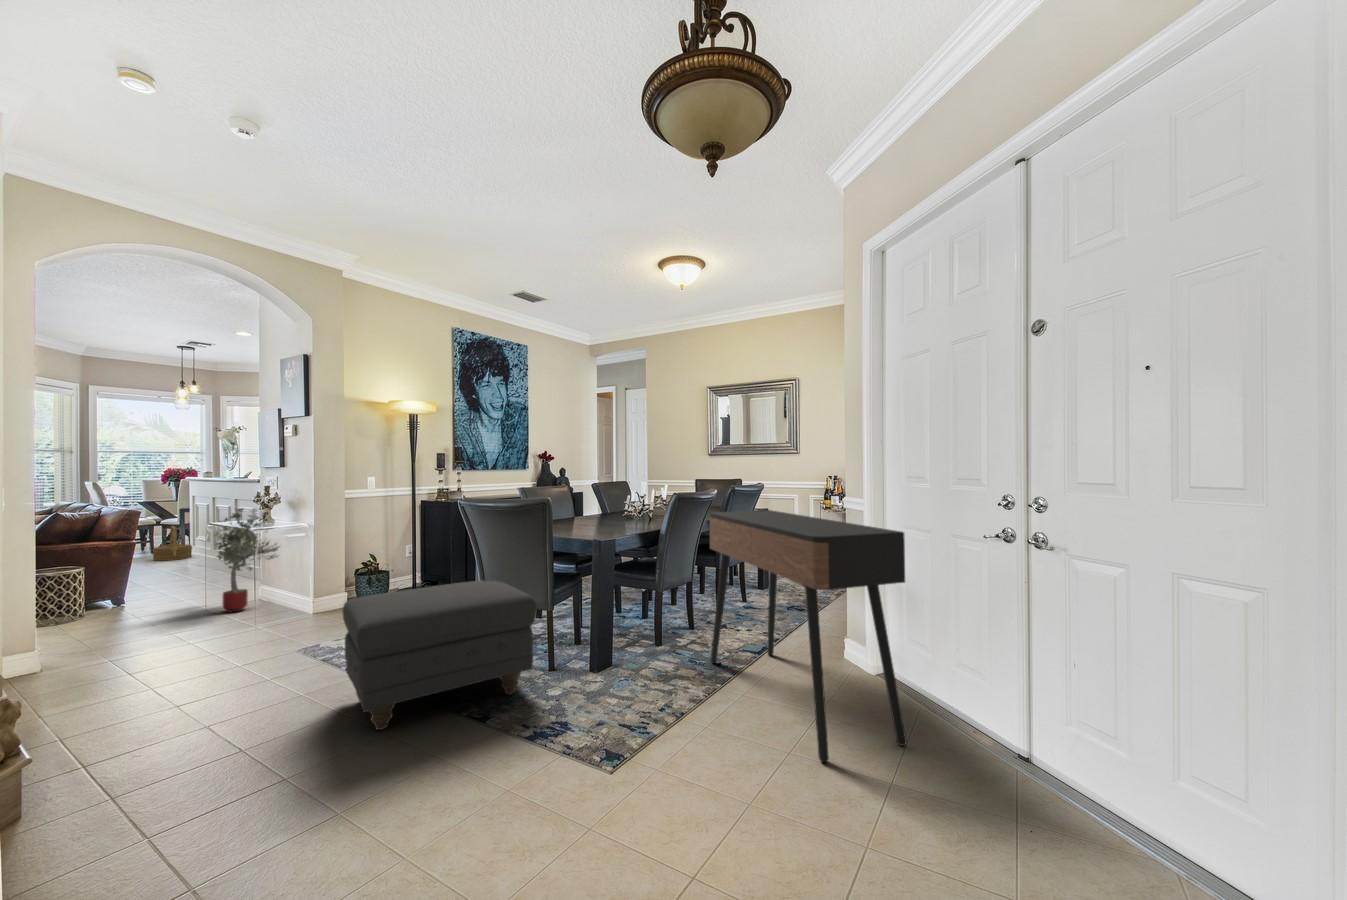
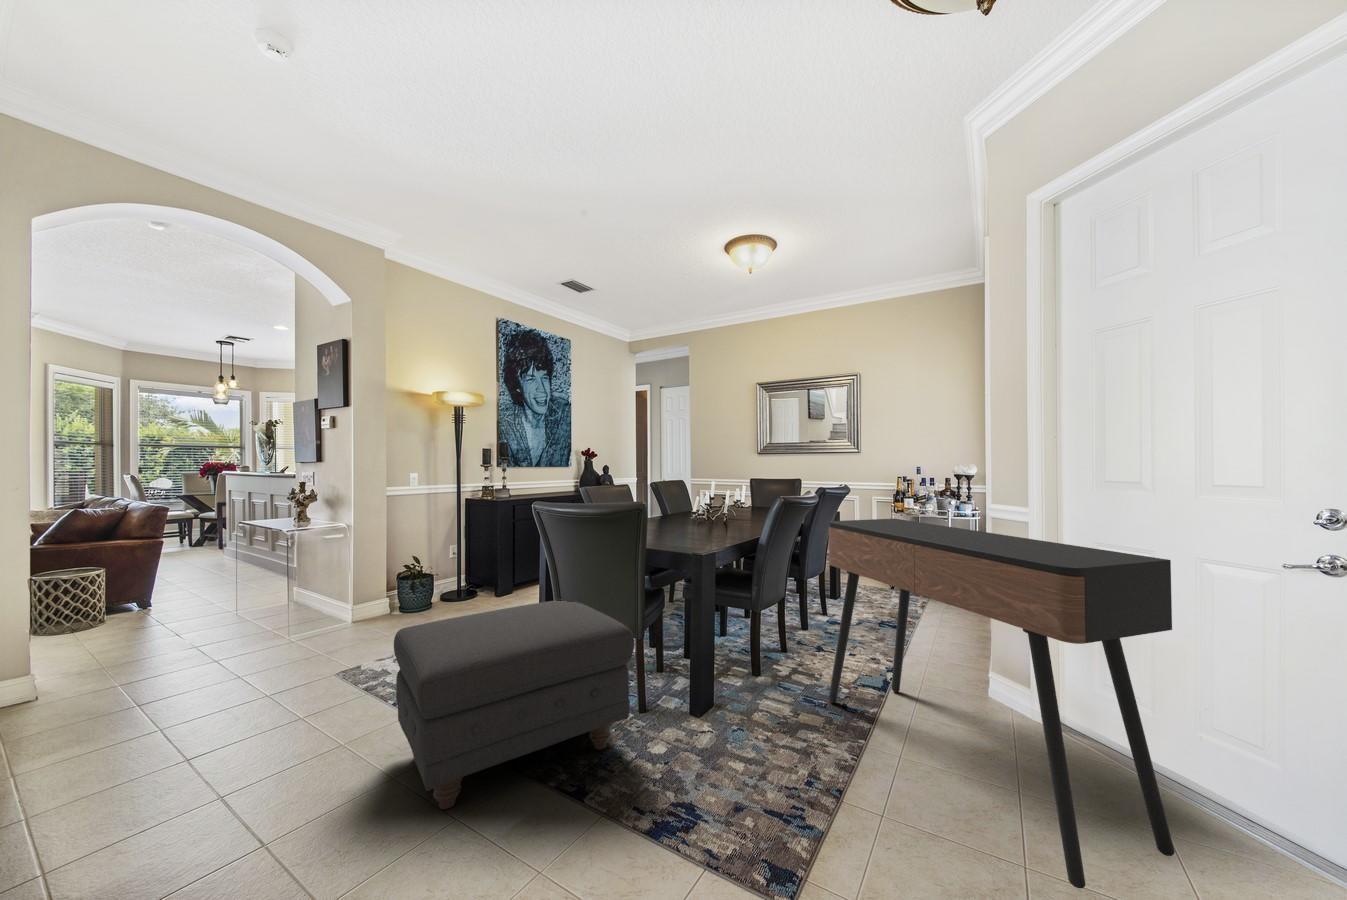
potted tree: present [215,508,279,613] -> none [240,506,319,621]
woven basket: present [153,526,192,561] -> none [187,520,228,557]

